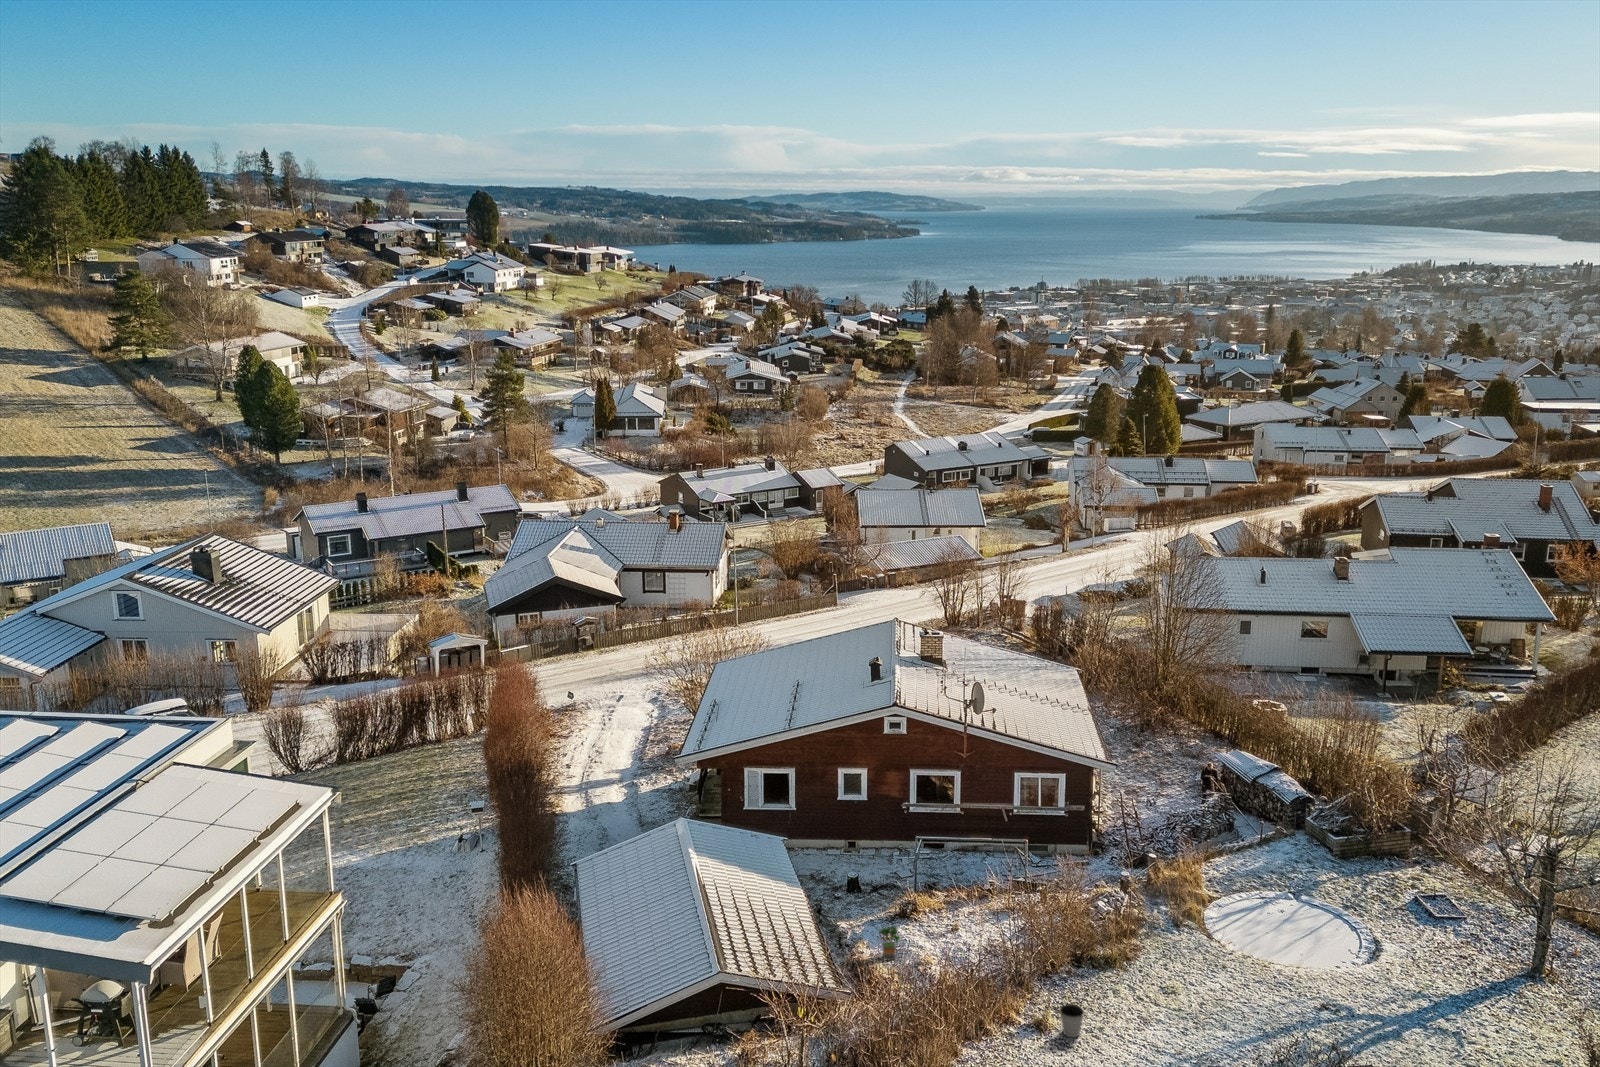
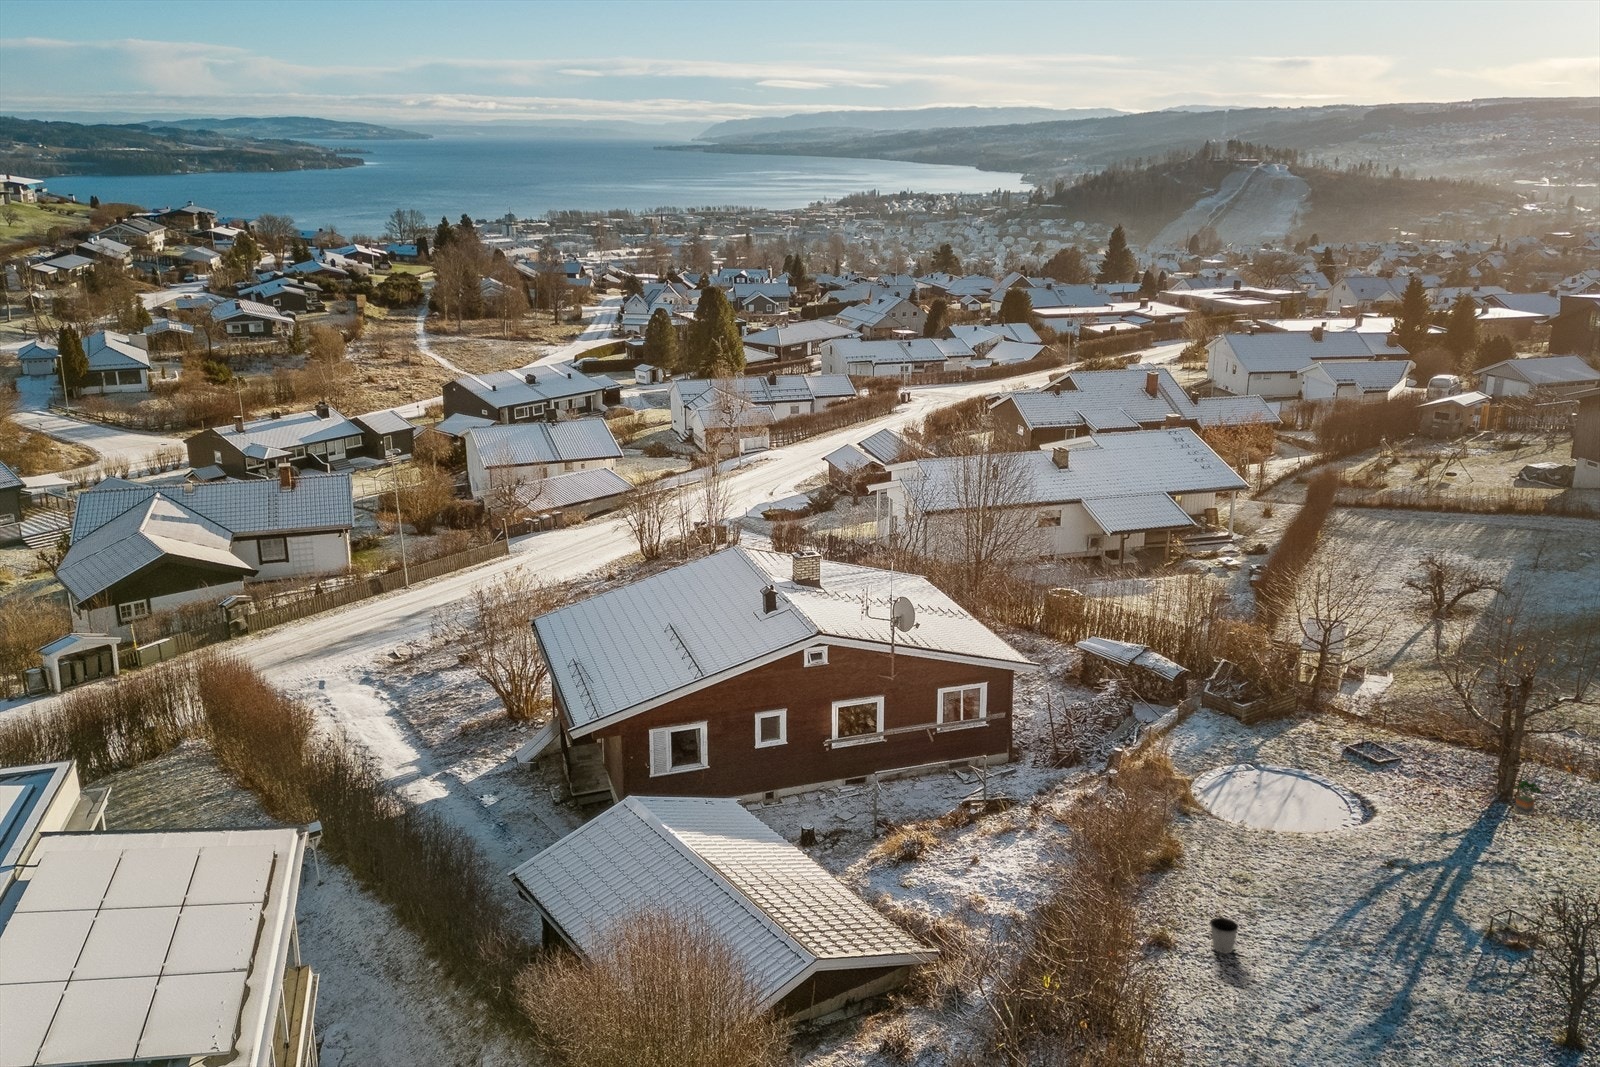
potted tree: present [879,926,900,960] -> present [1514,780,1541,814]

